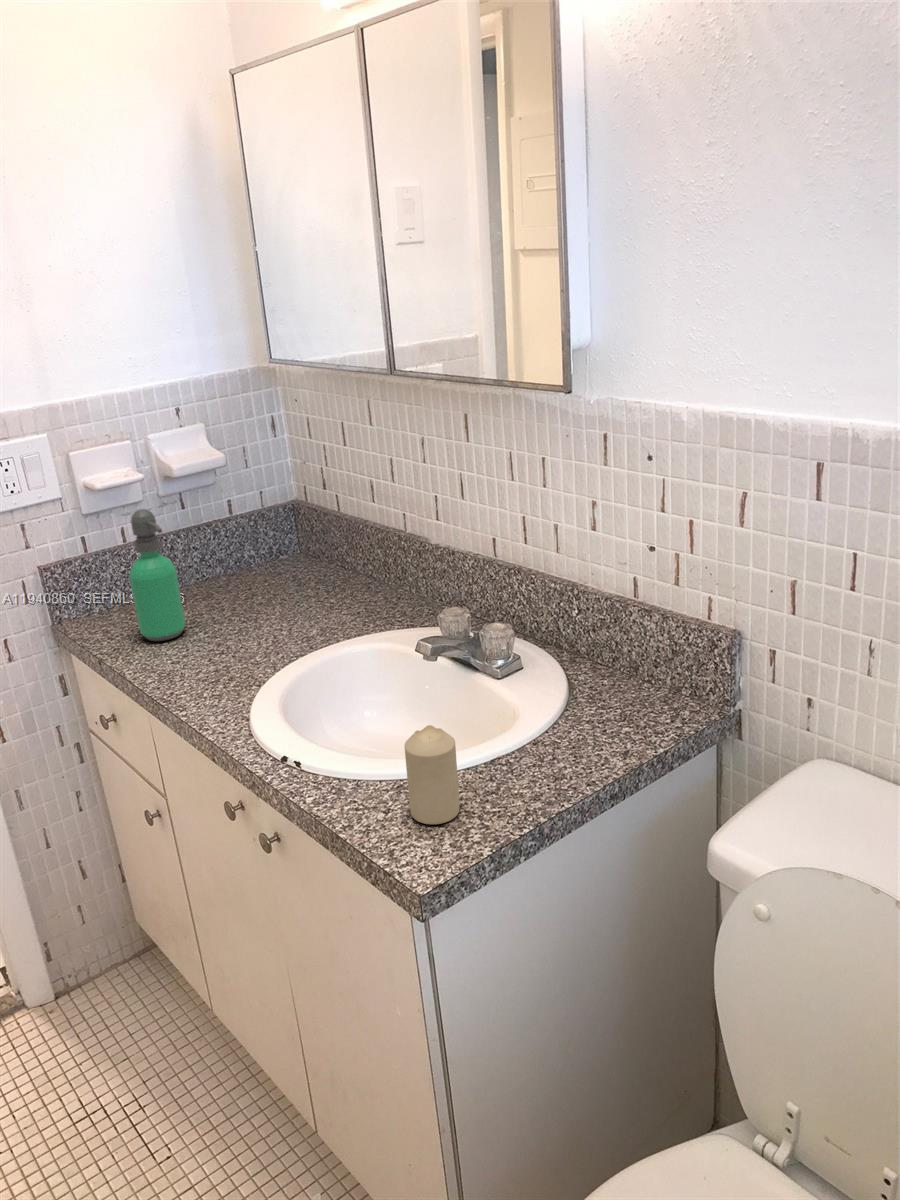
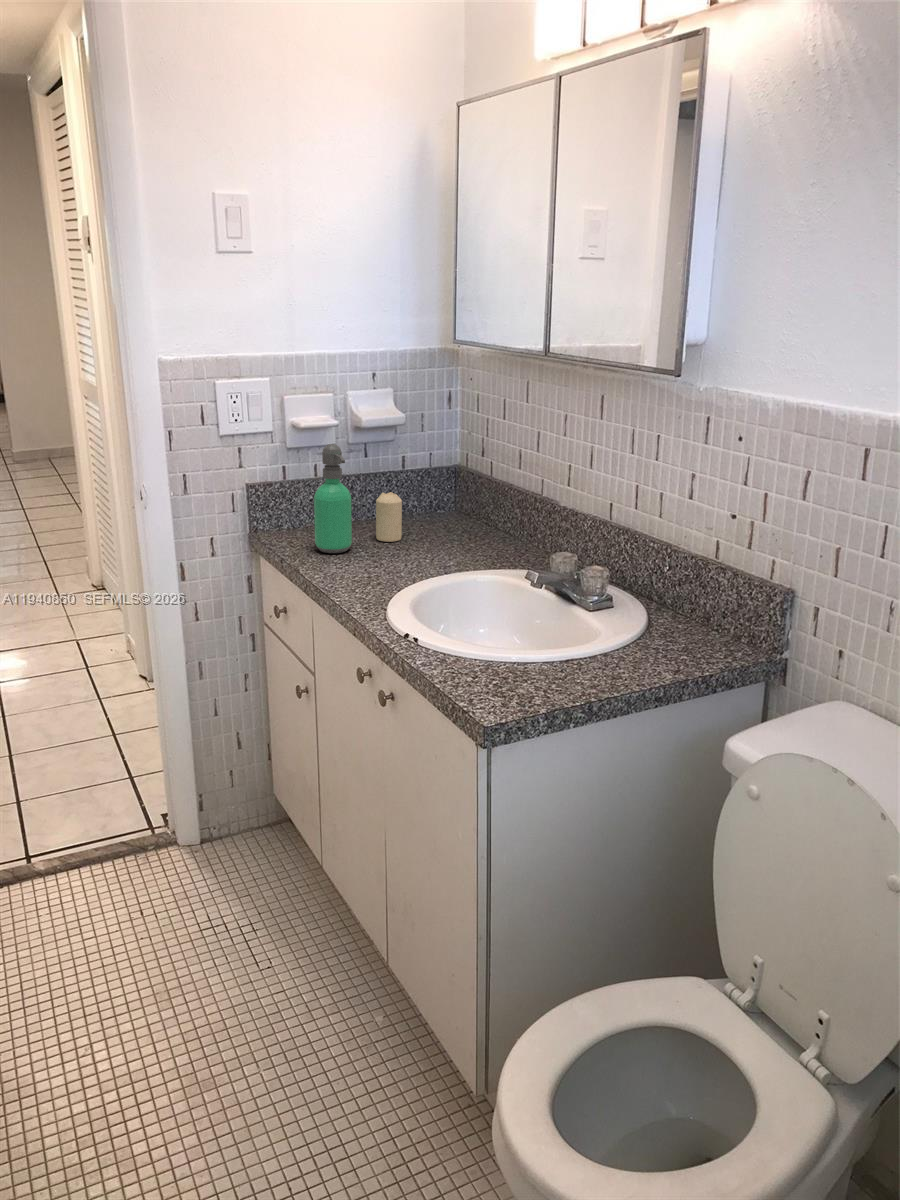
candle: present [404,725,460,824] -> present [376,492,402,542]

